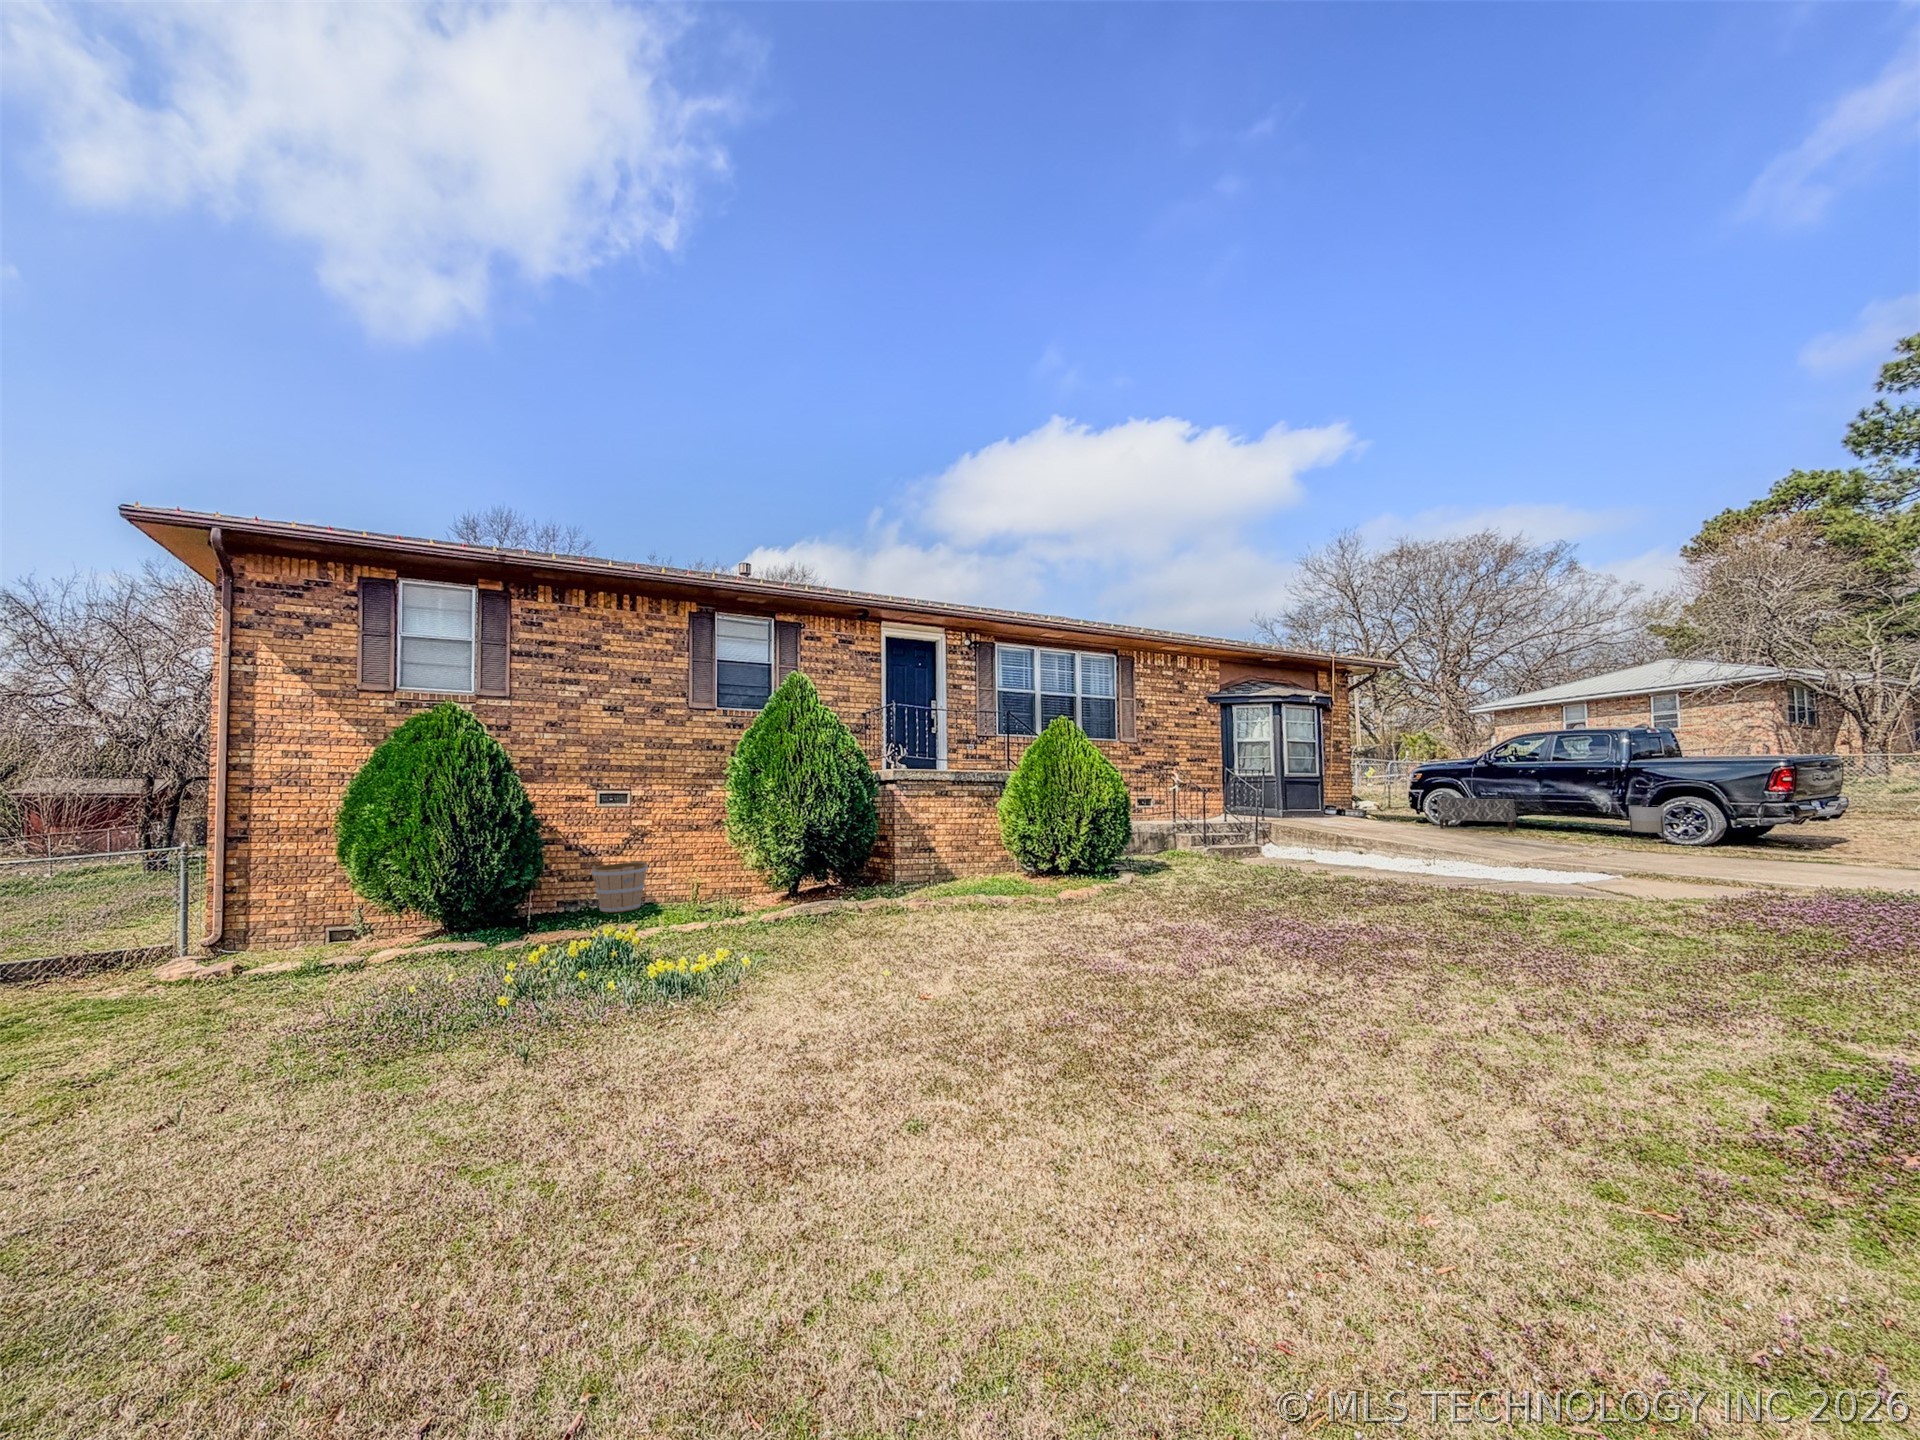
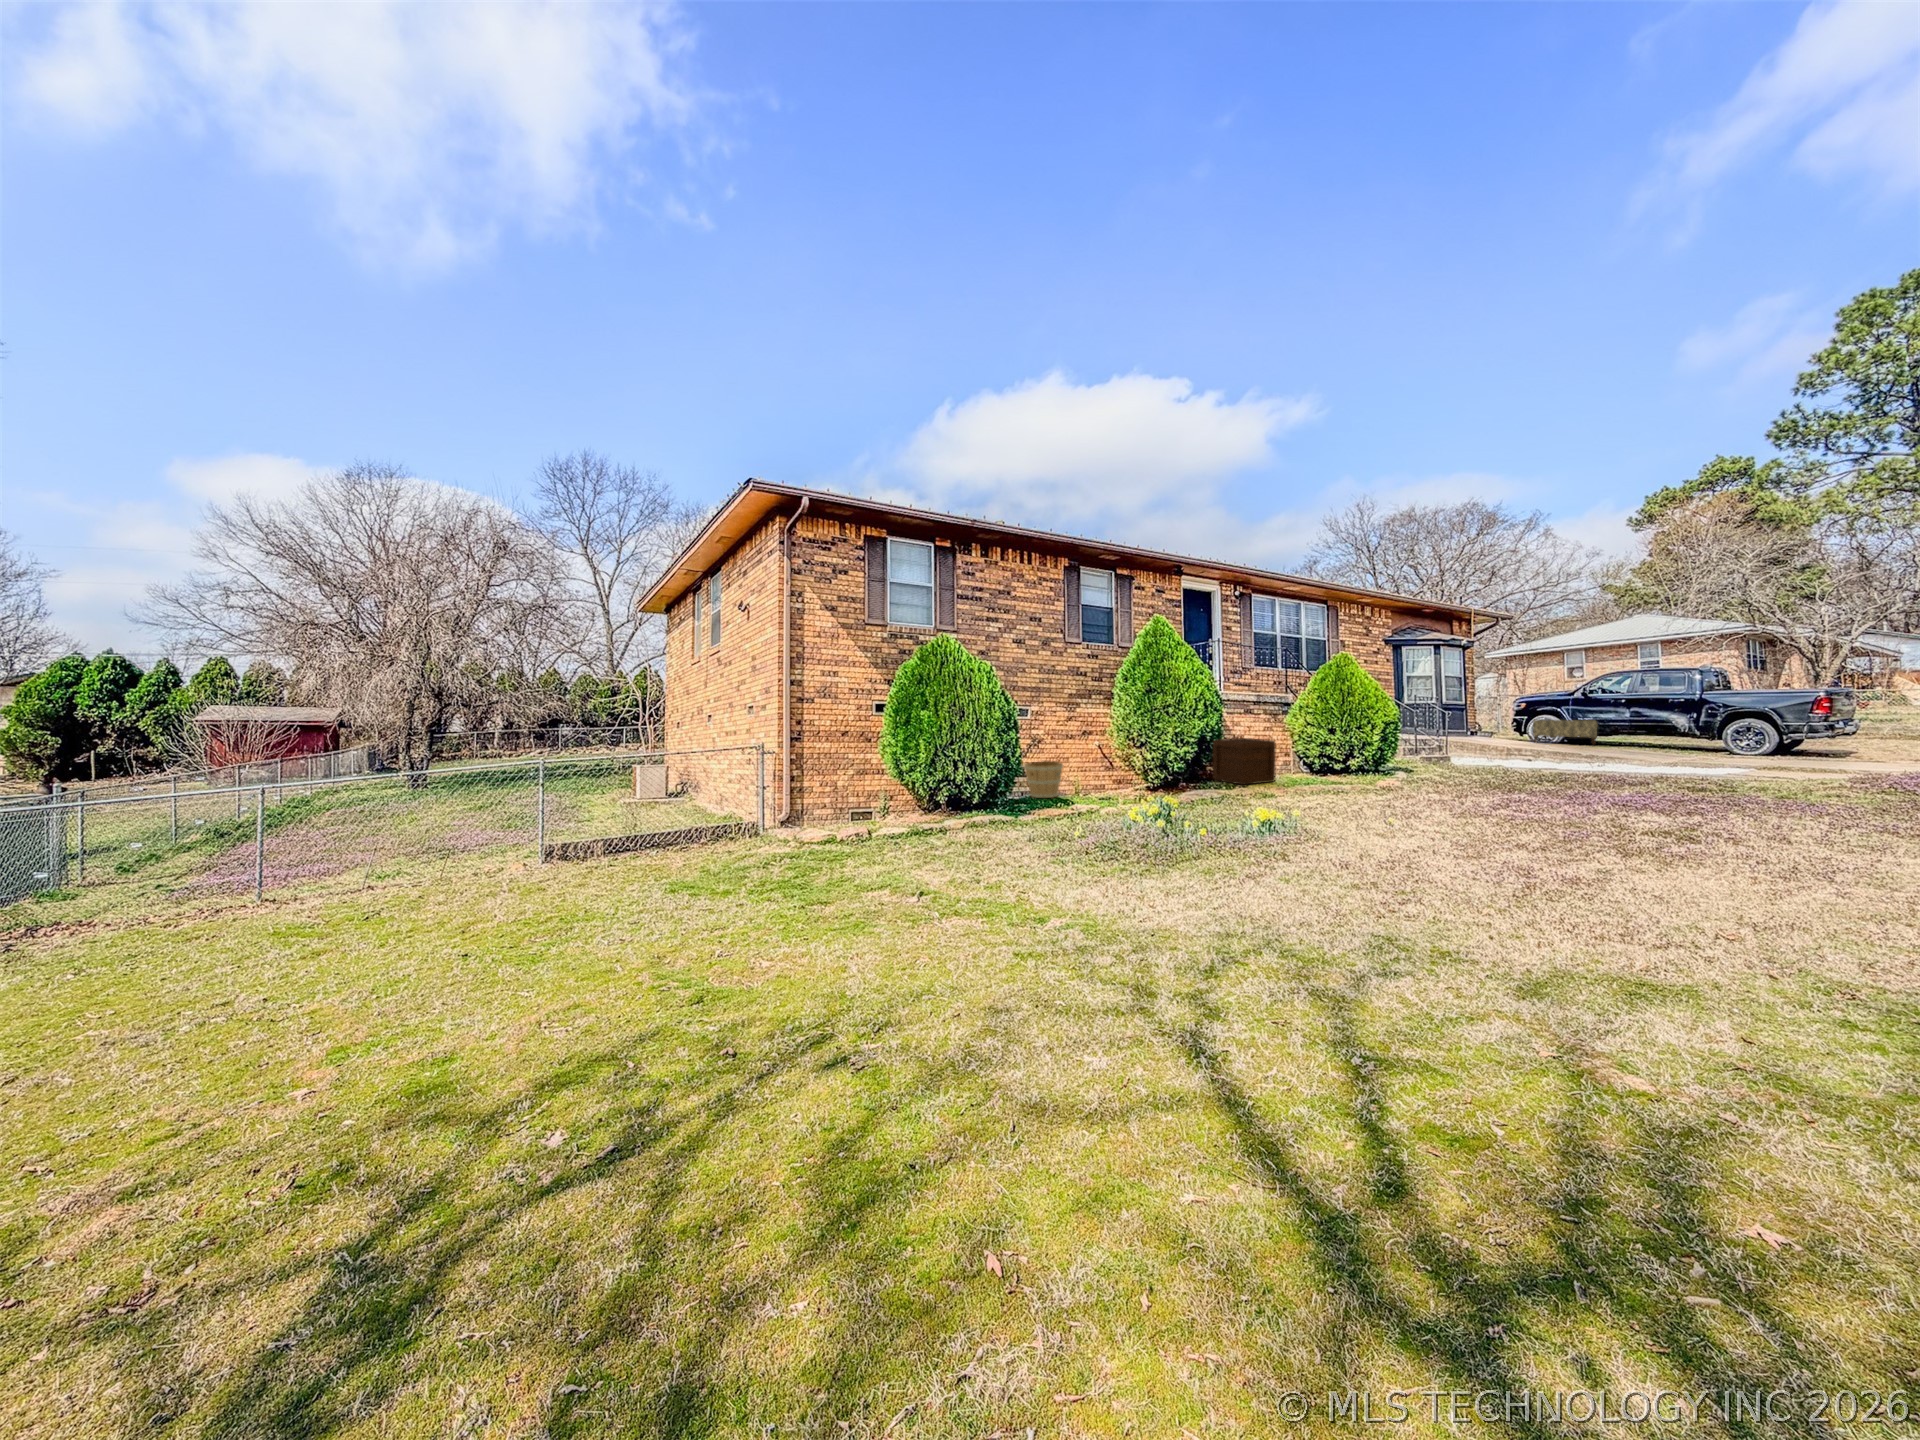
planter: present [1629,805,1665,844] -> none [1700,725,1729,753]
wooden crate: none [879,829,946,894] -> present [1213,738,1276,785]

